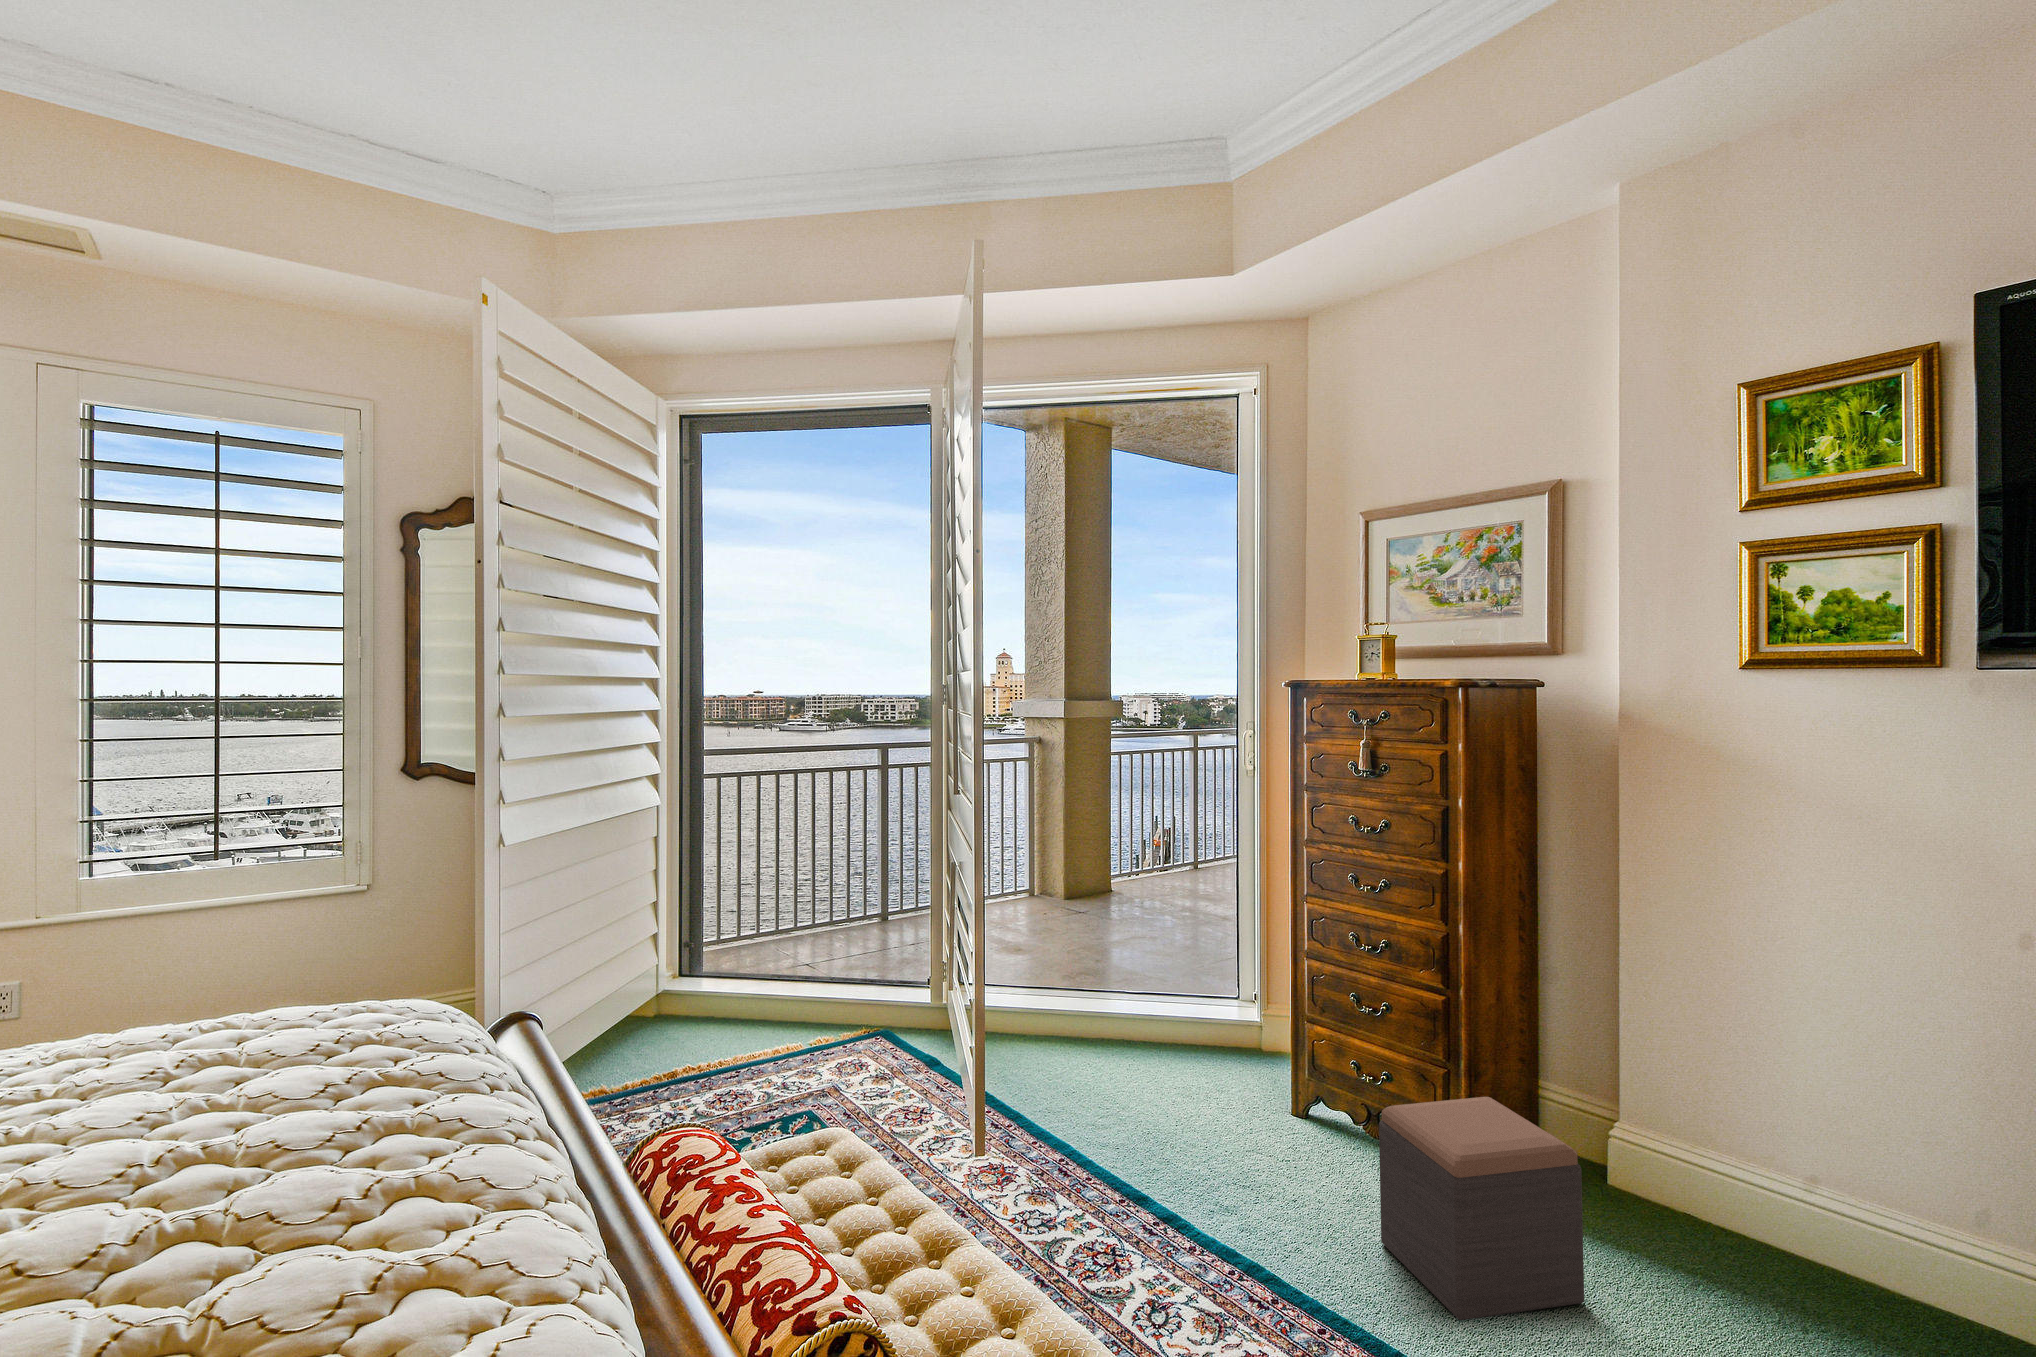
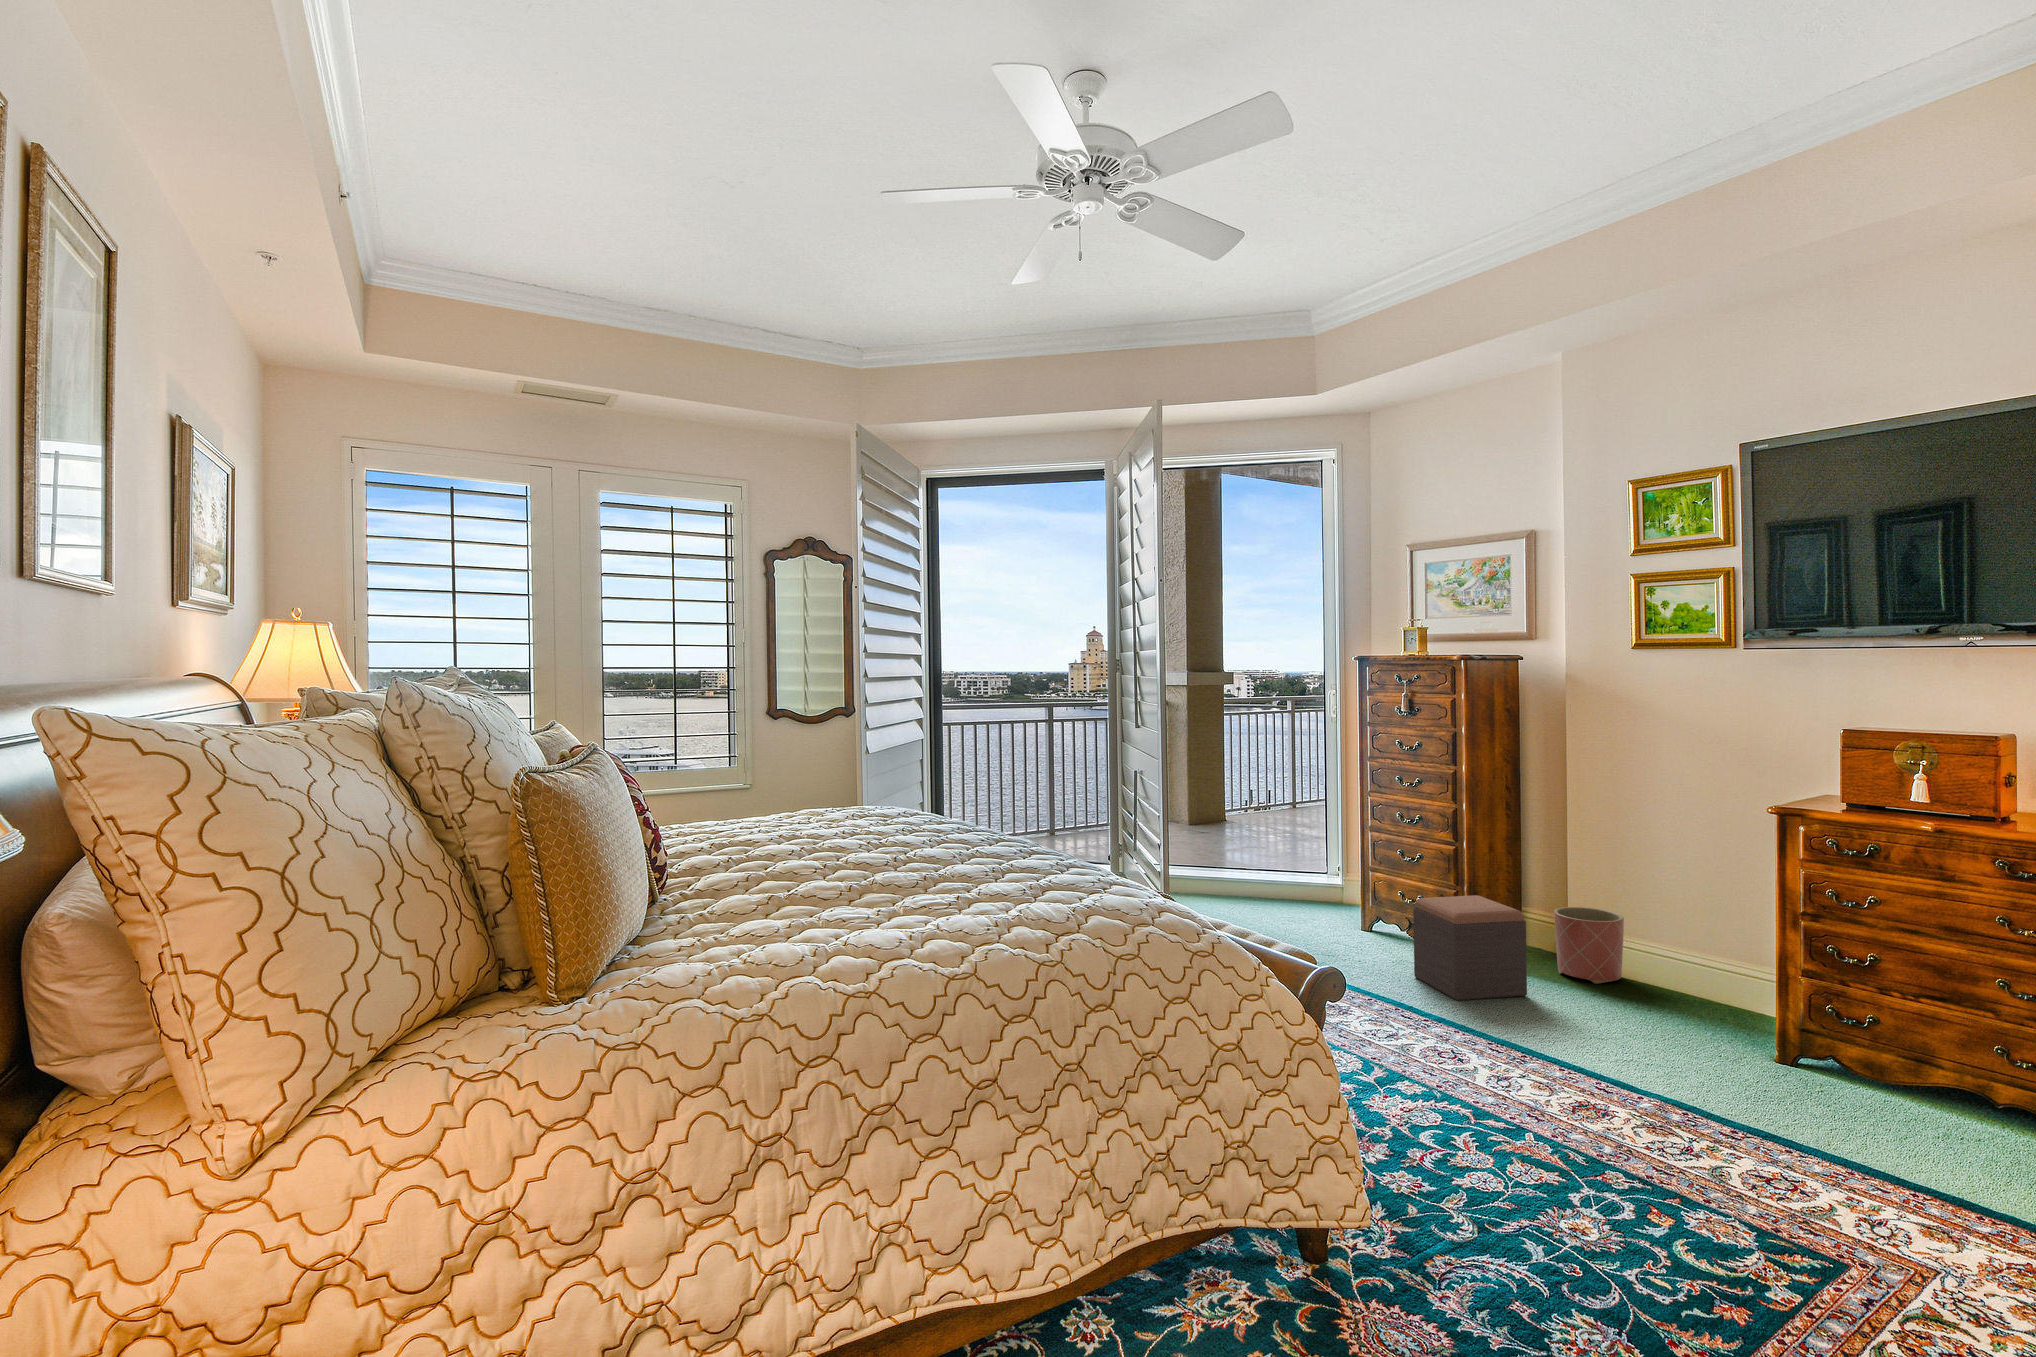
planter: none [1615,1106,1739,1259] -> present [1554,907,1624,984]

